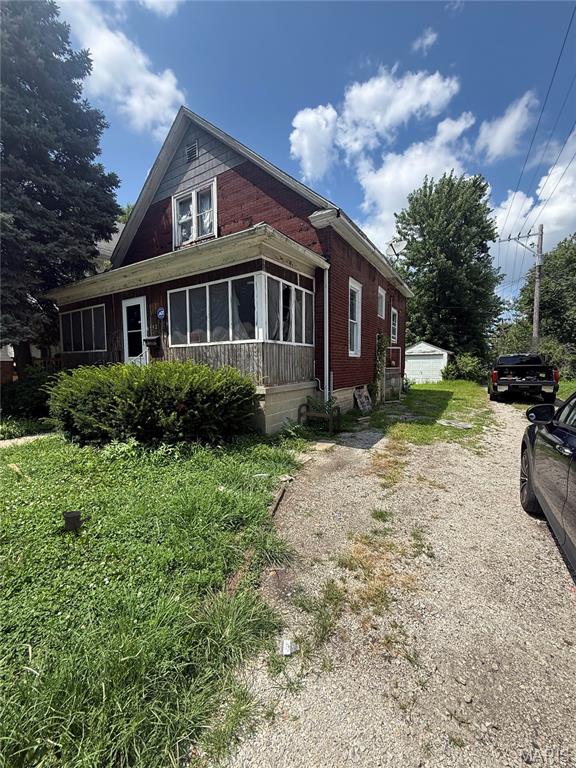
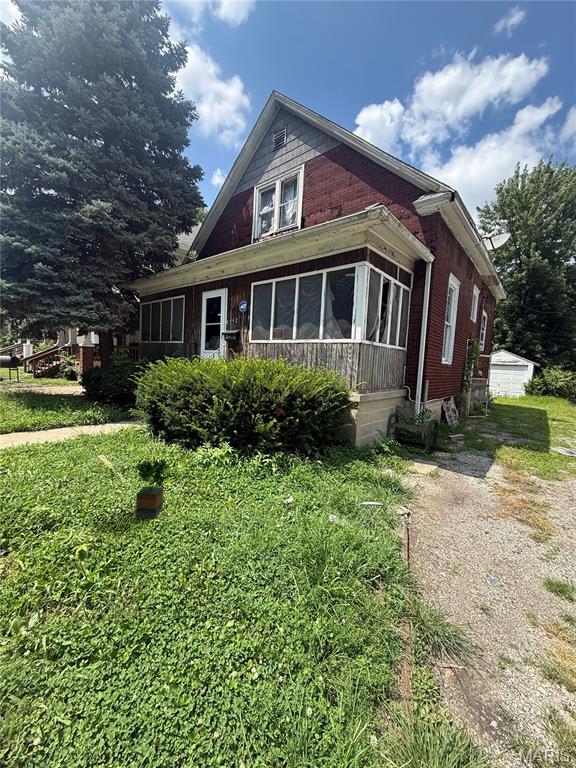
potted tree: none [32,455,69,507] -> present [135,461,170,518]
watering can: present [62,511,91,531] -> none [169,531,204,557]

